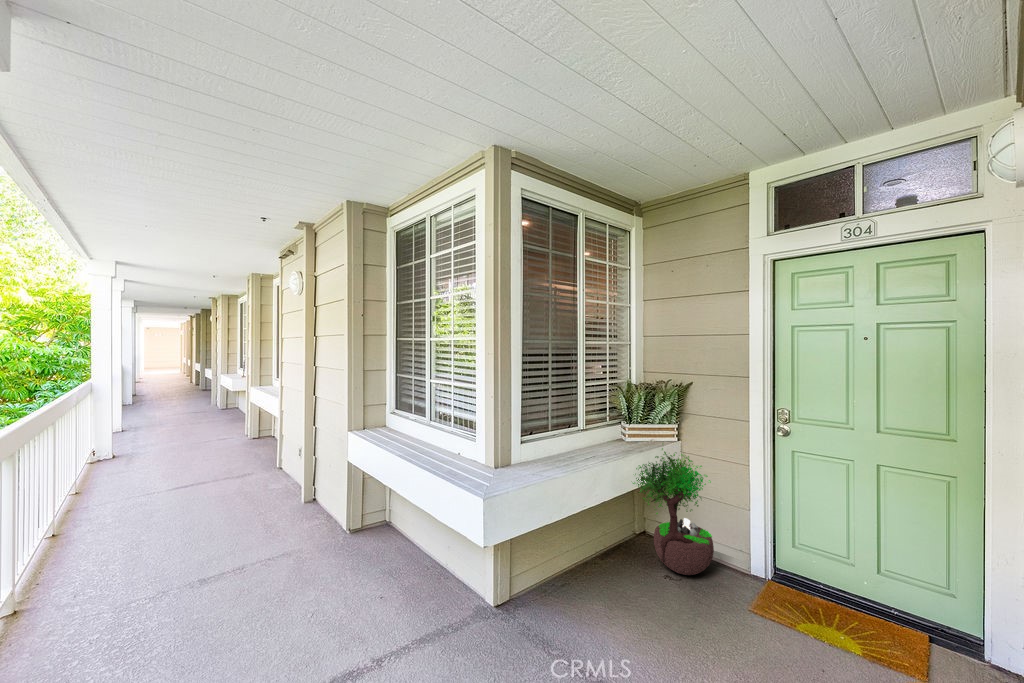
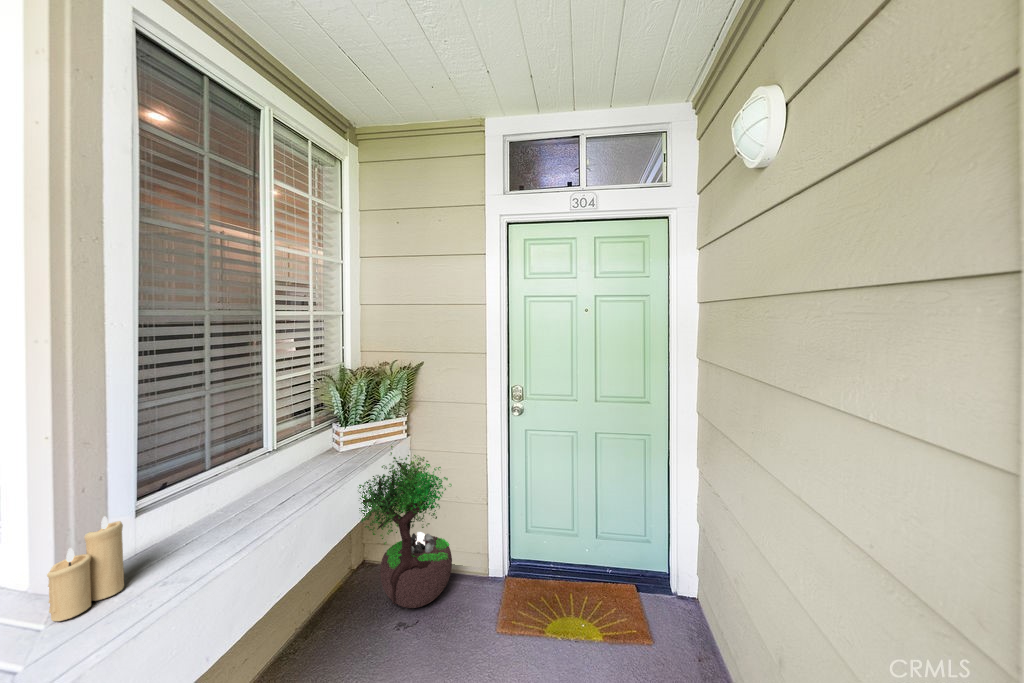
candle: none [511,444,532,483] -> present [47,516,124,621]

